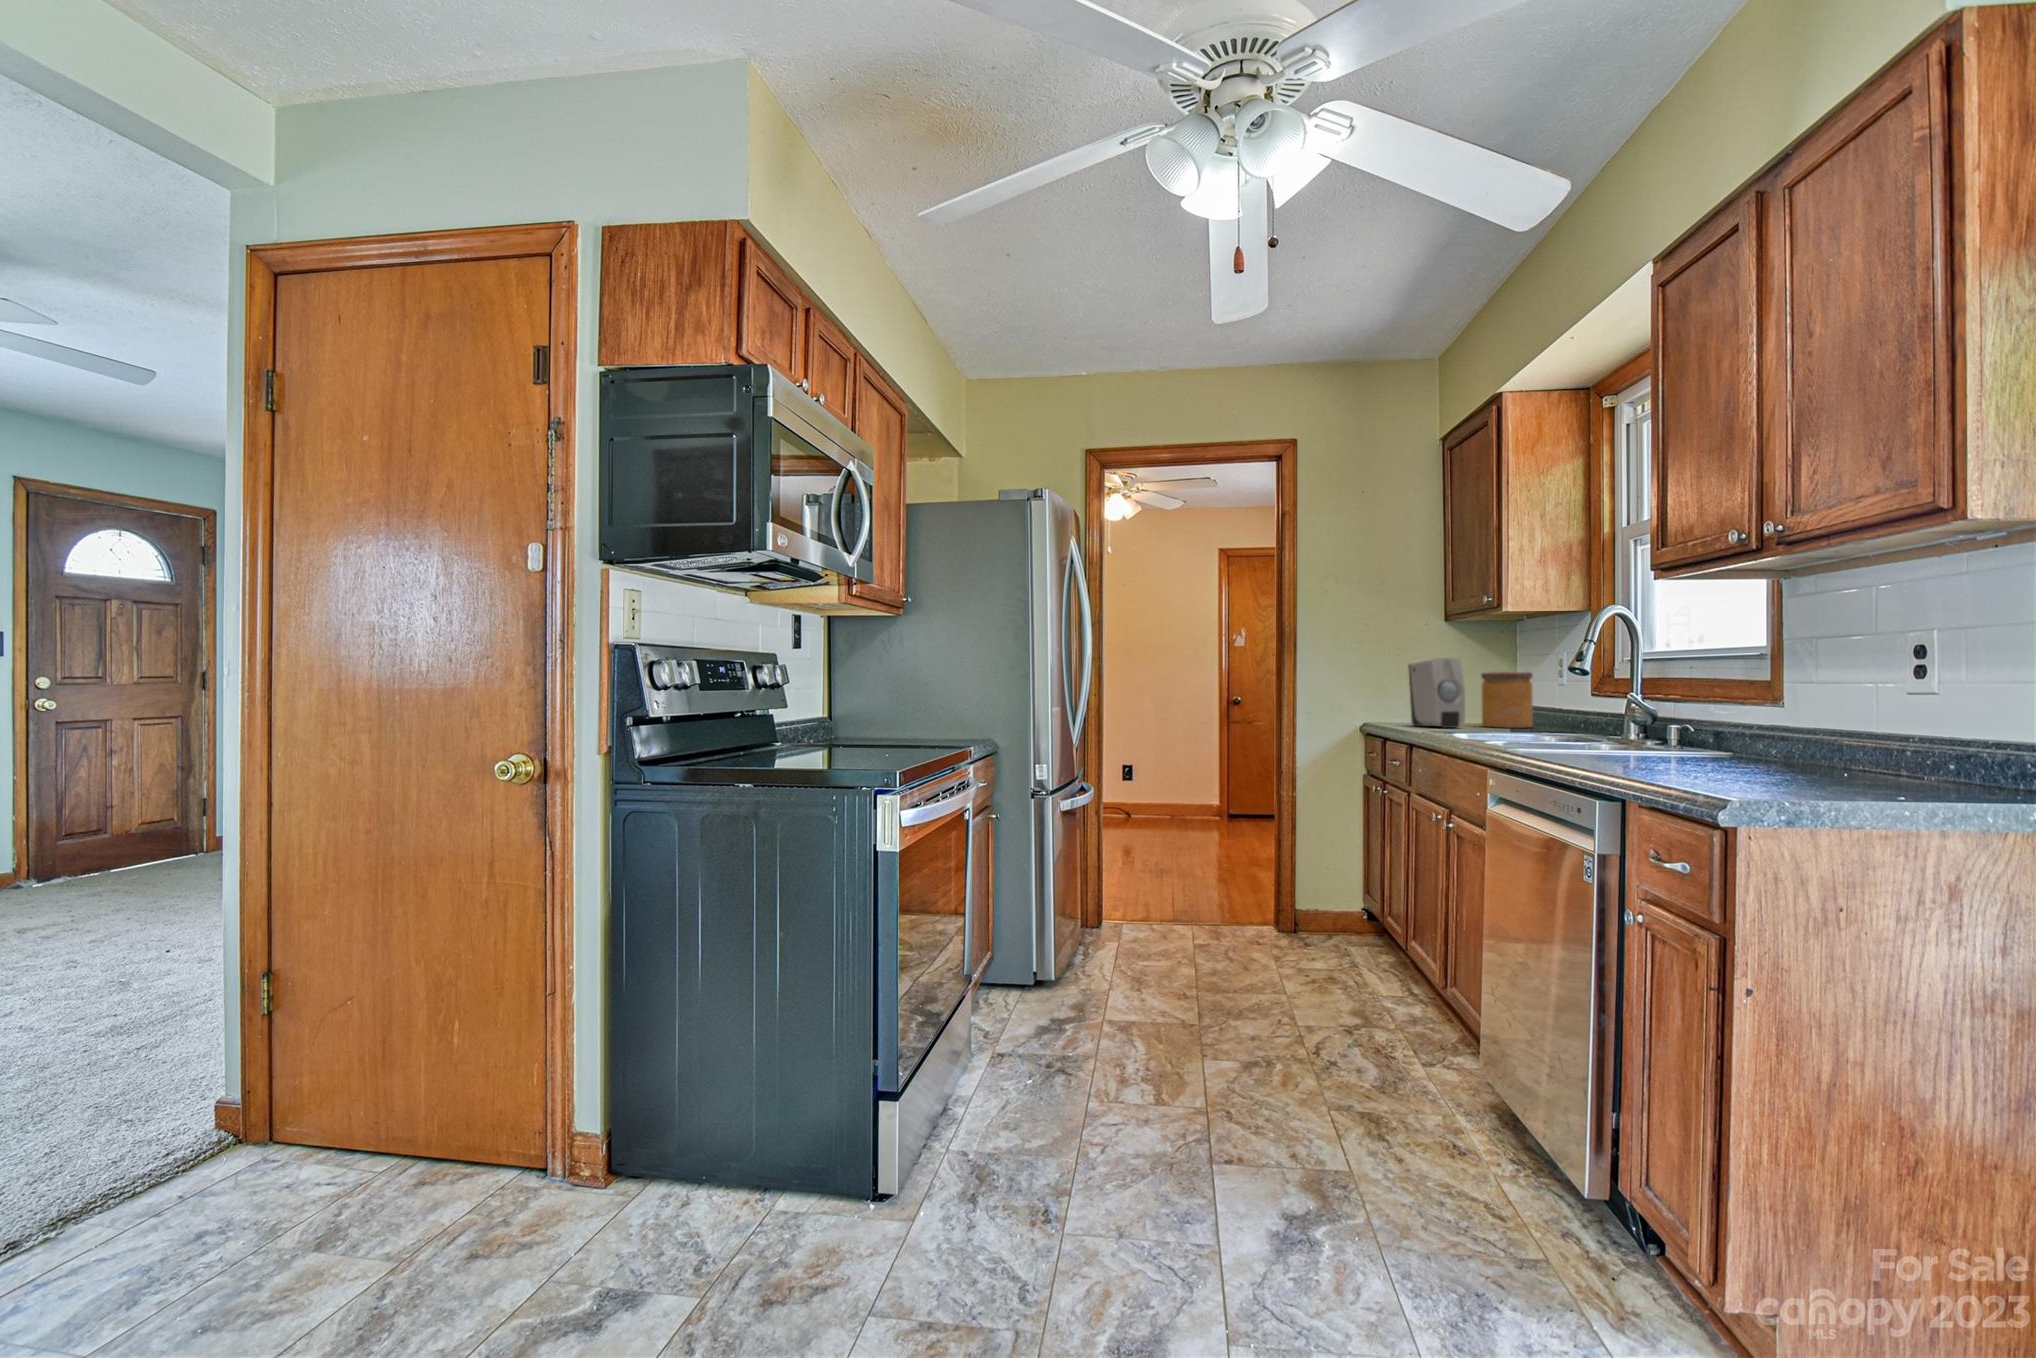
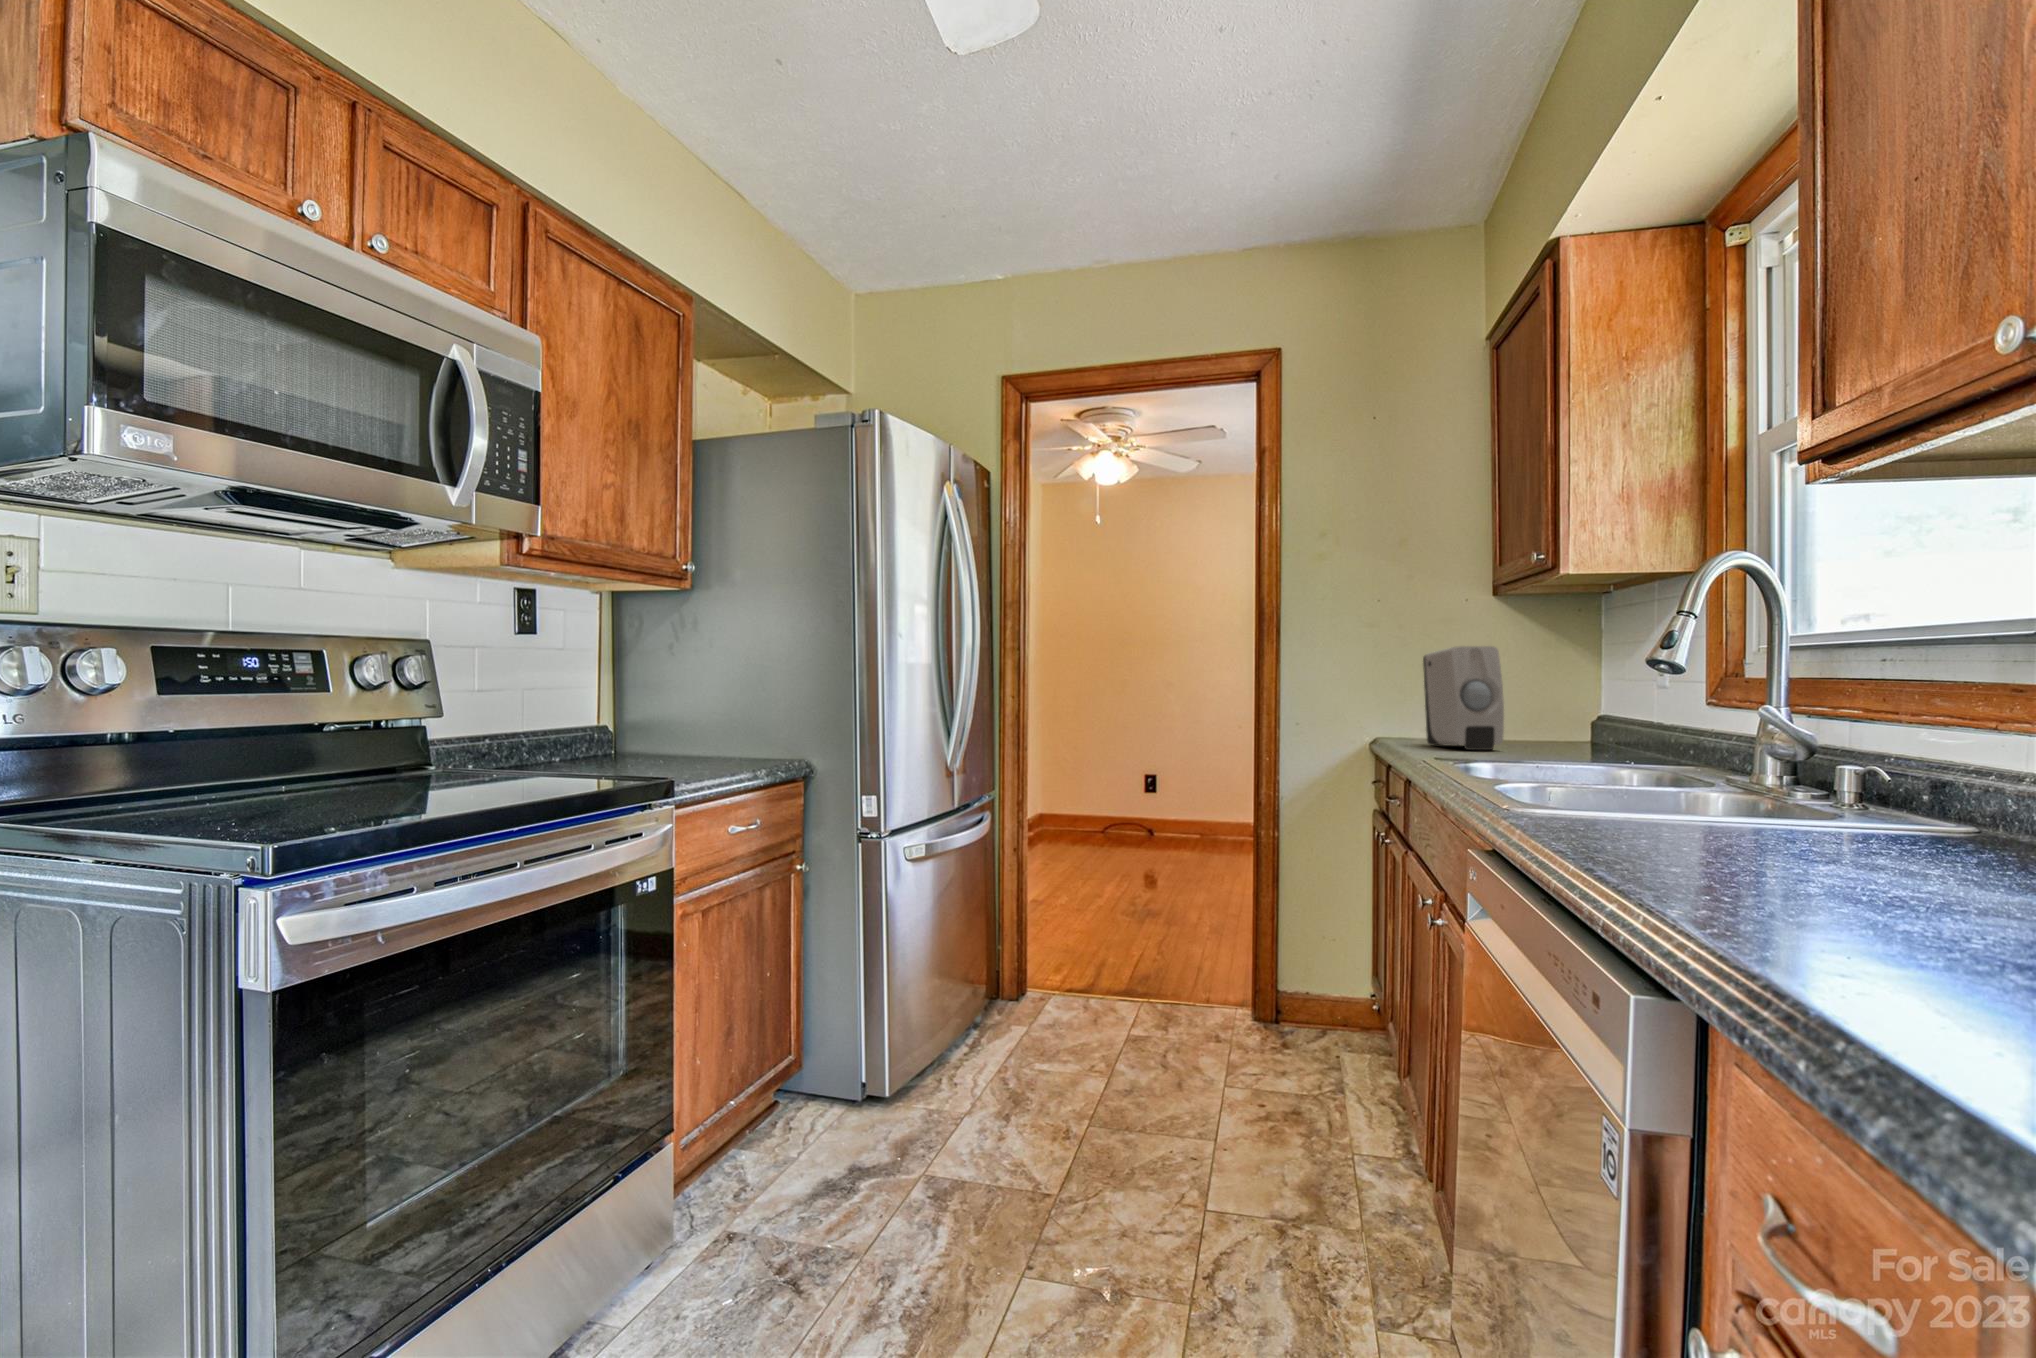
jar: present [1481,672,1533,728] -> none [1535,668,1614,751]

